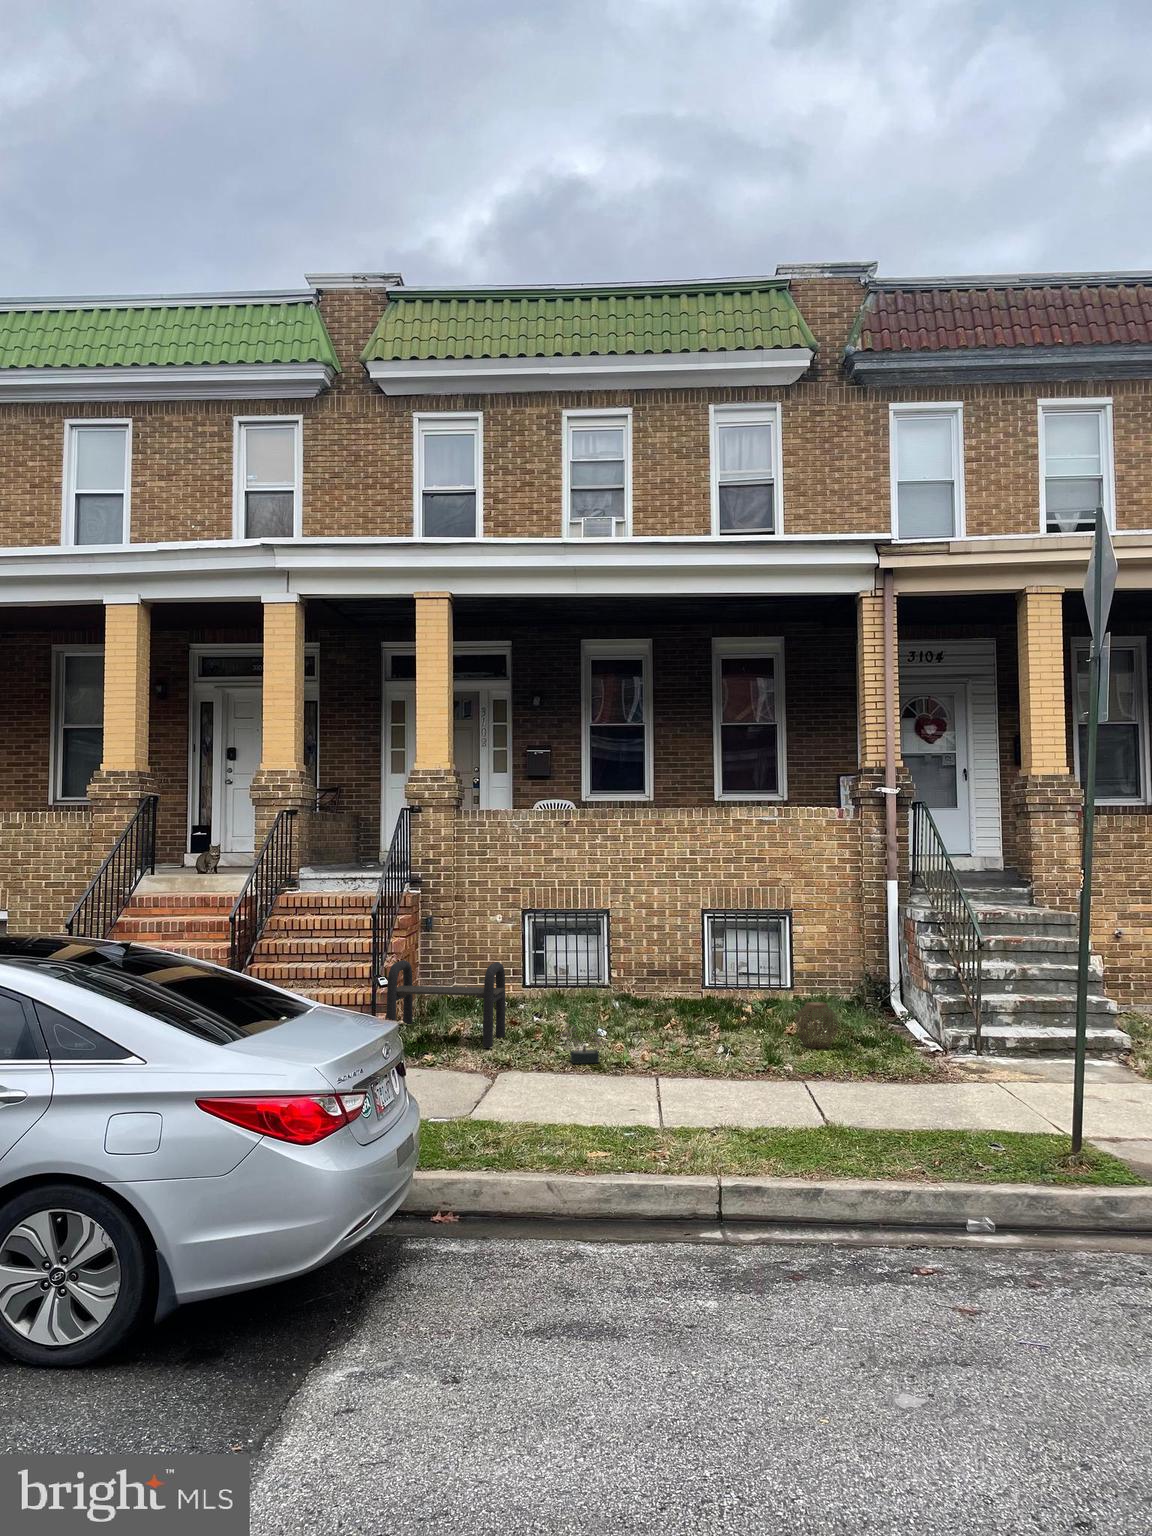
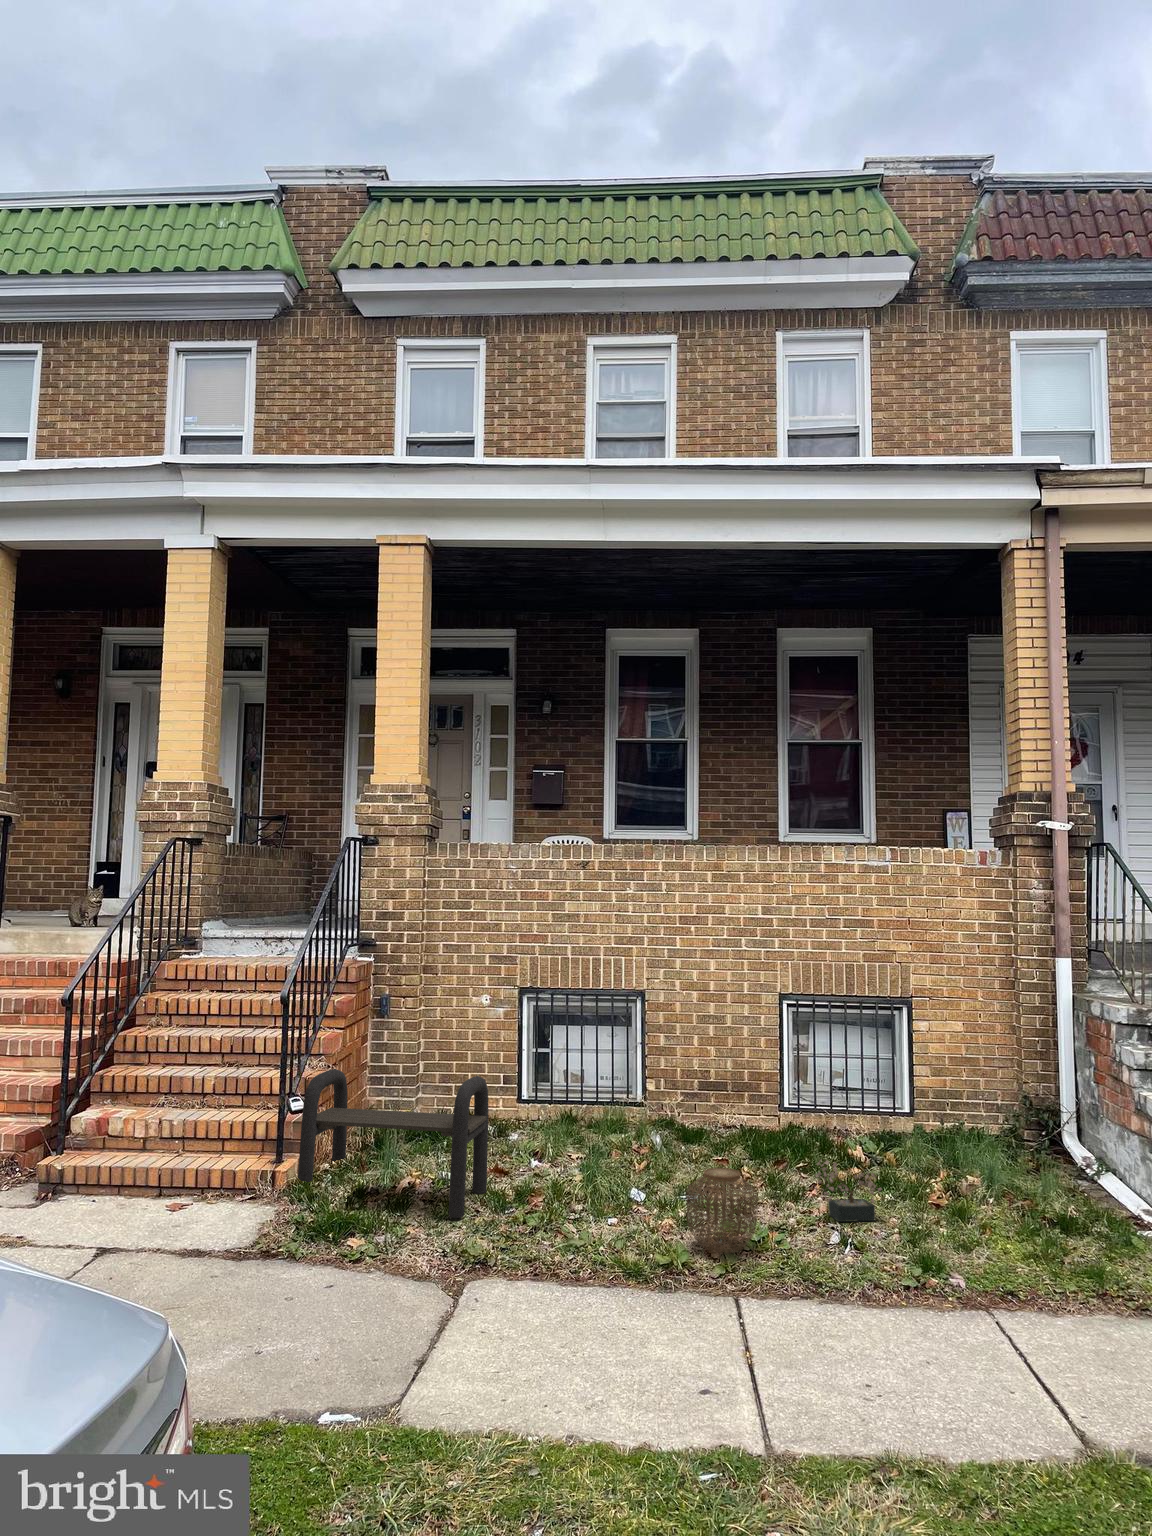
woven basket: present [796,1002,838,1048] -> present [686,1168,758,1253]
decorative plant: present [562,1024,601,1064] -> present [815,1161,882,1222]

